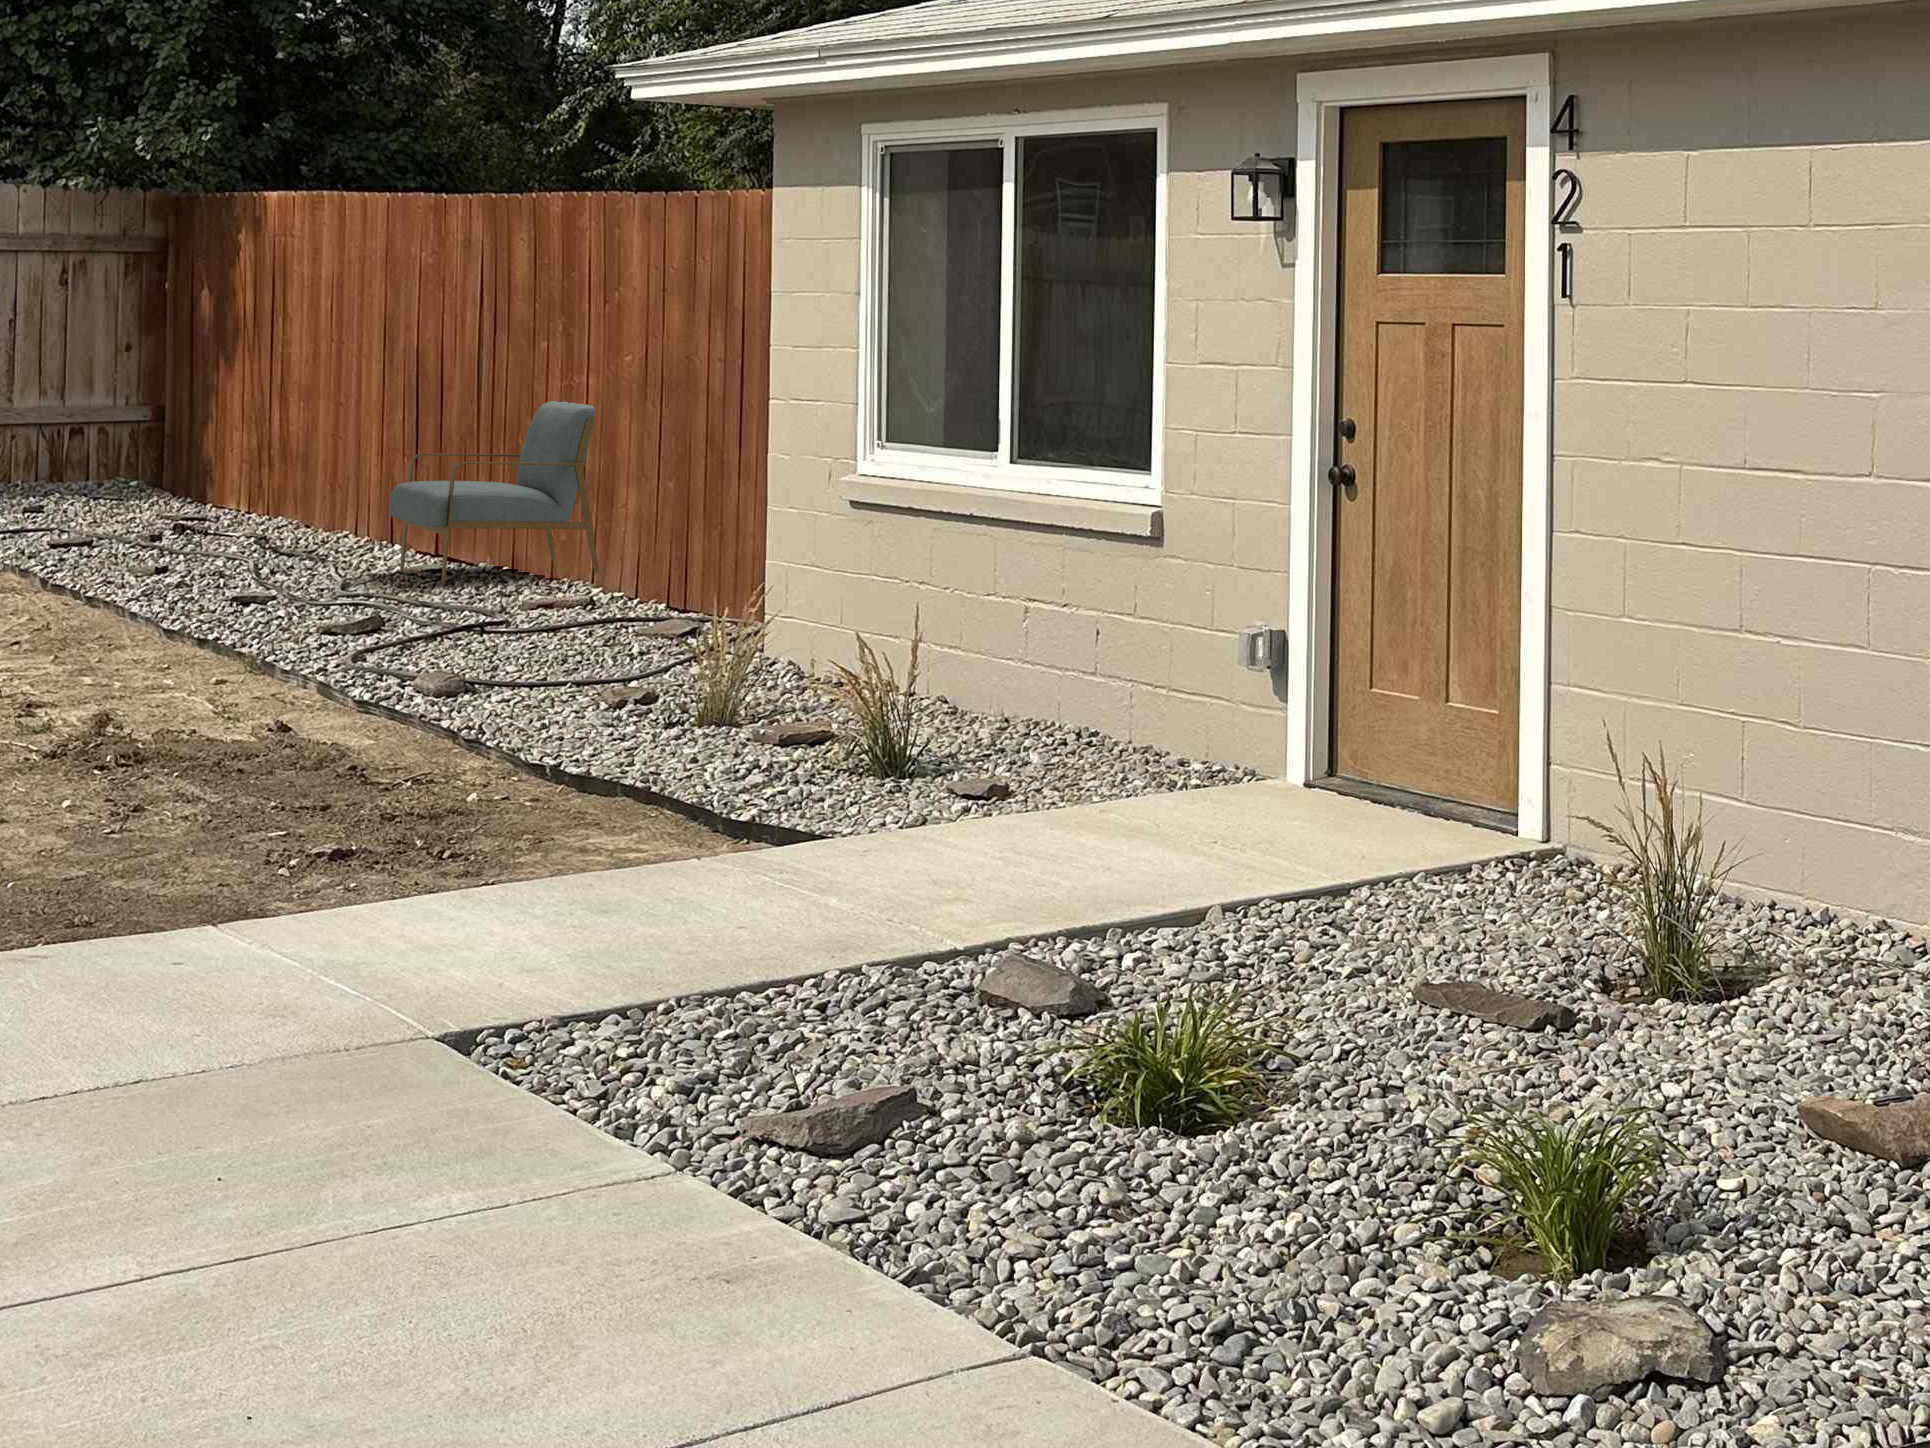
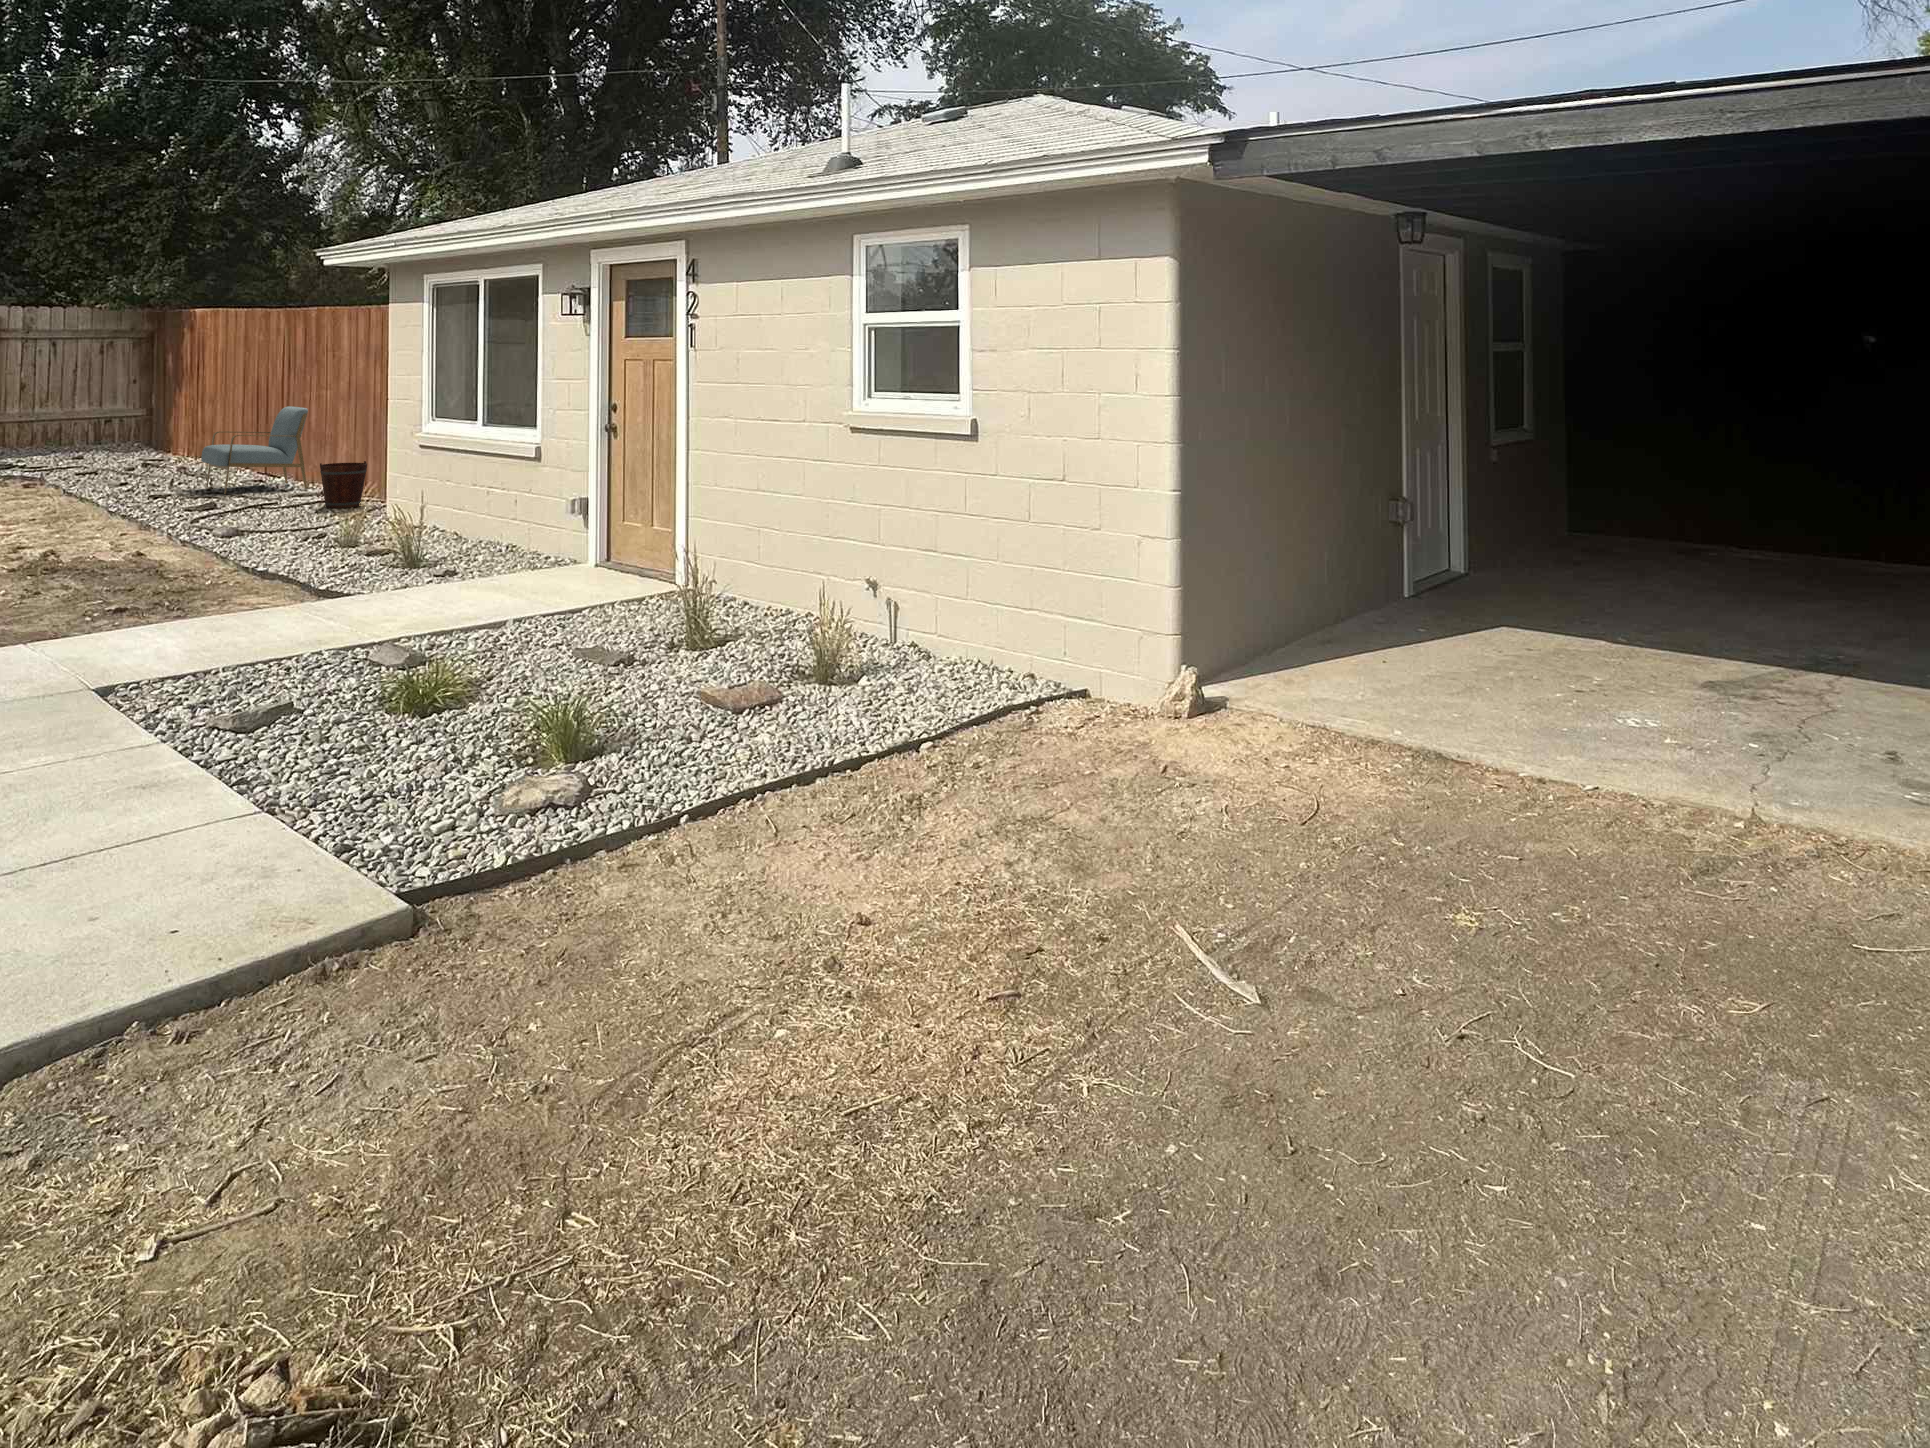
bucket: none [642,522,737,621] -> present [320,461,367,508]

